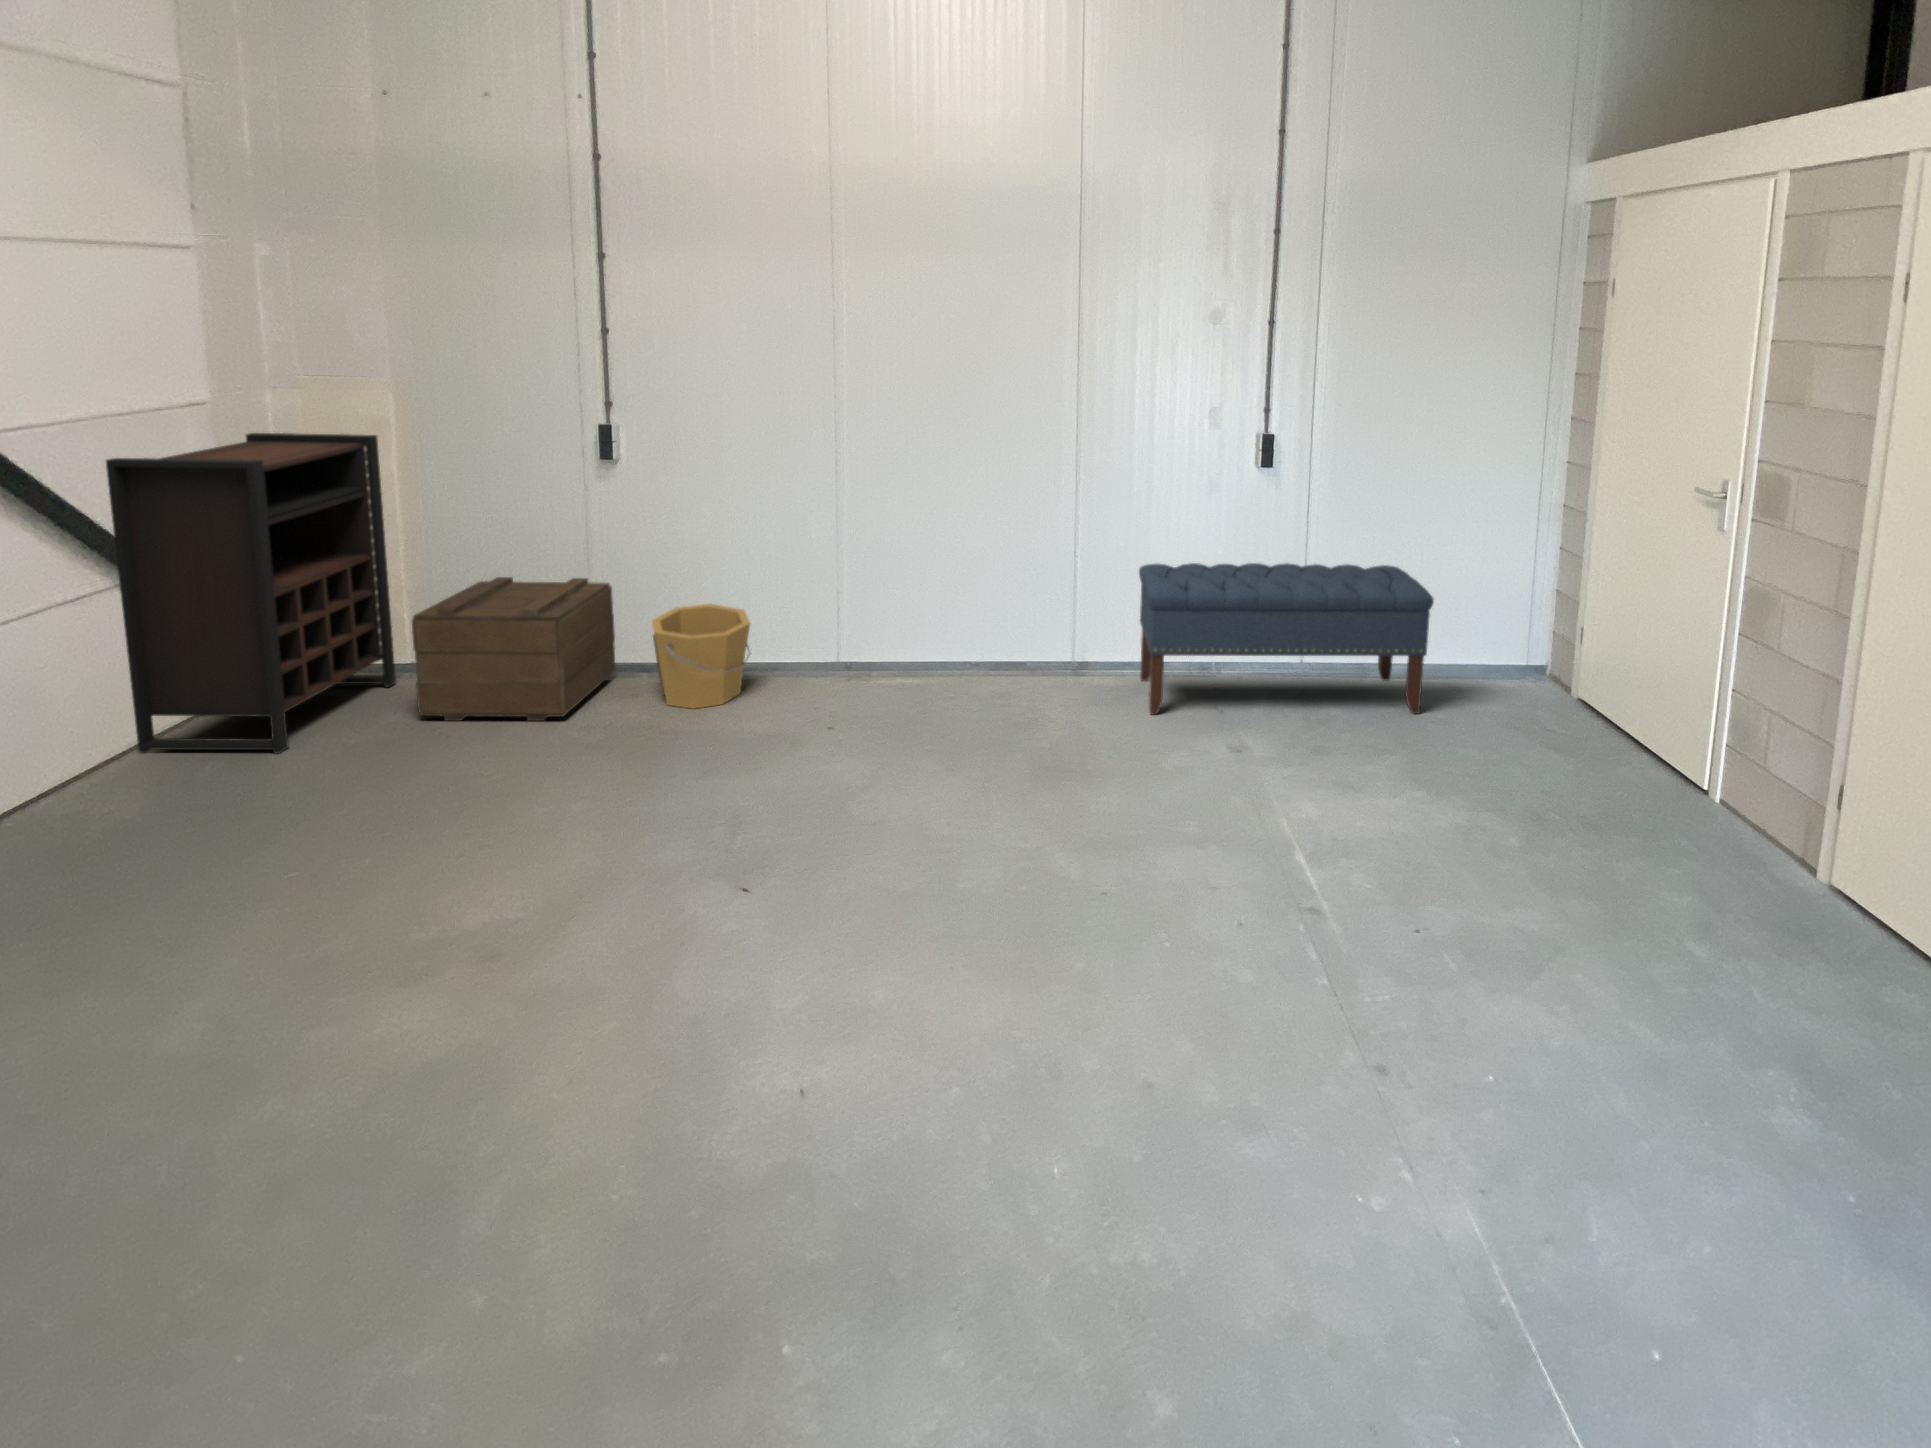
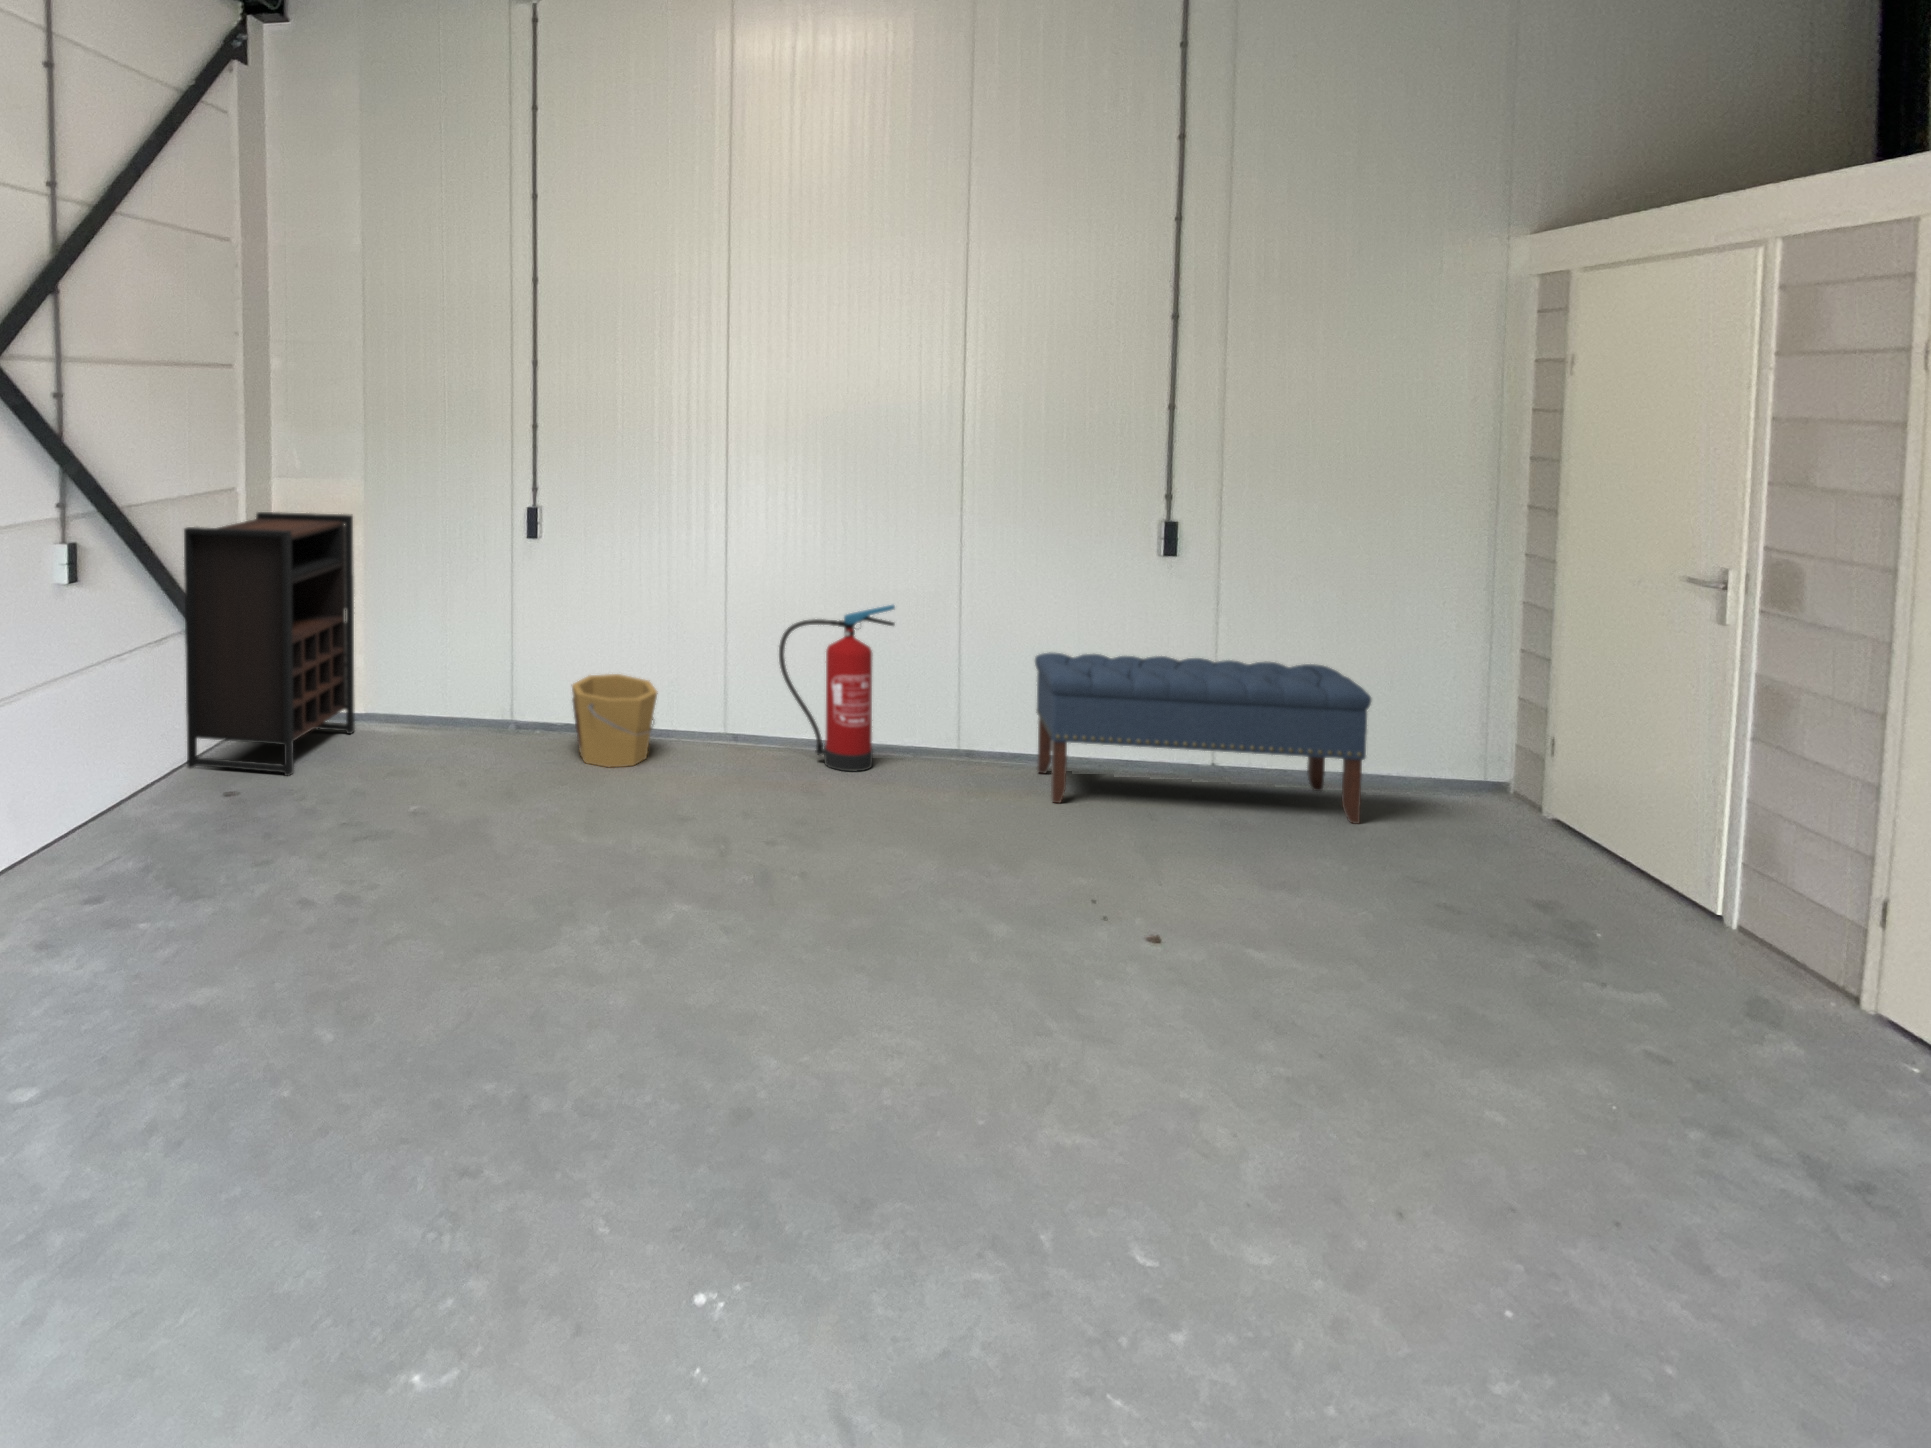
fire extinguisher: none [883,521,1002,693] -> present [779,605,895,772]
wooden crate: present [412,577,615,721] -> none [384,641,533,768]

